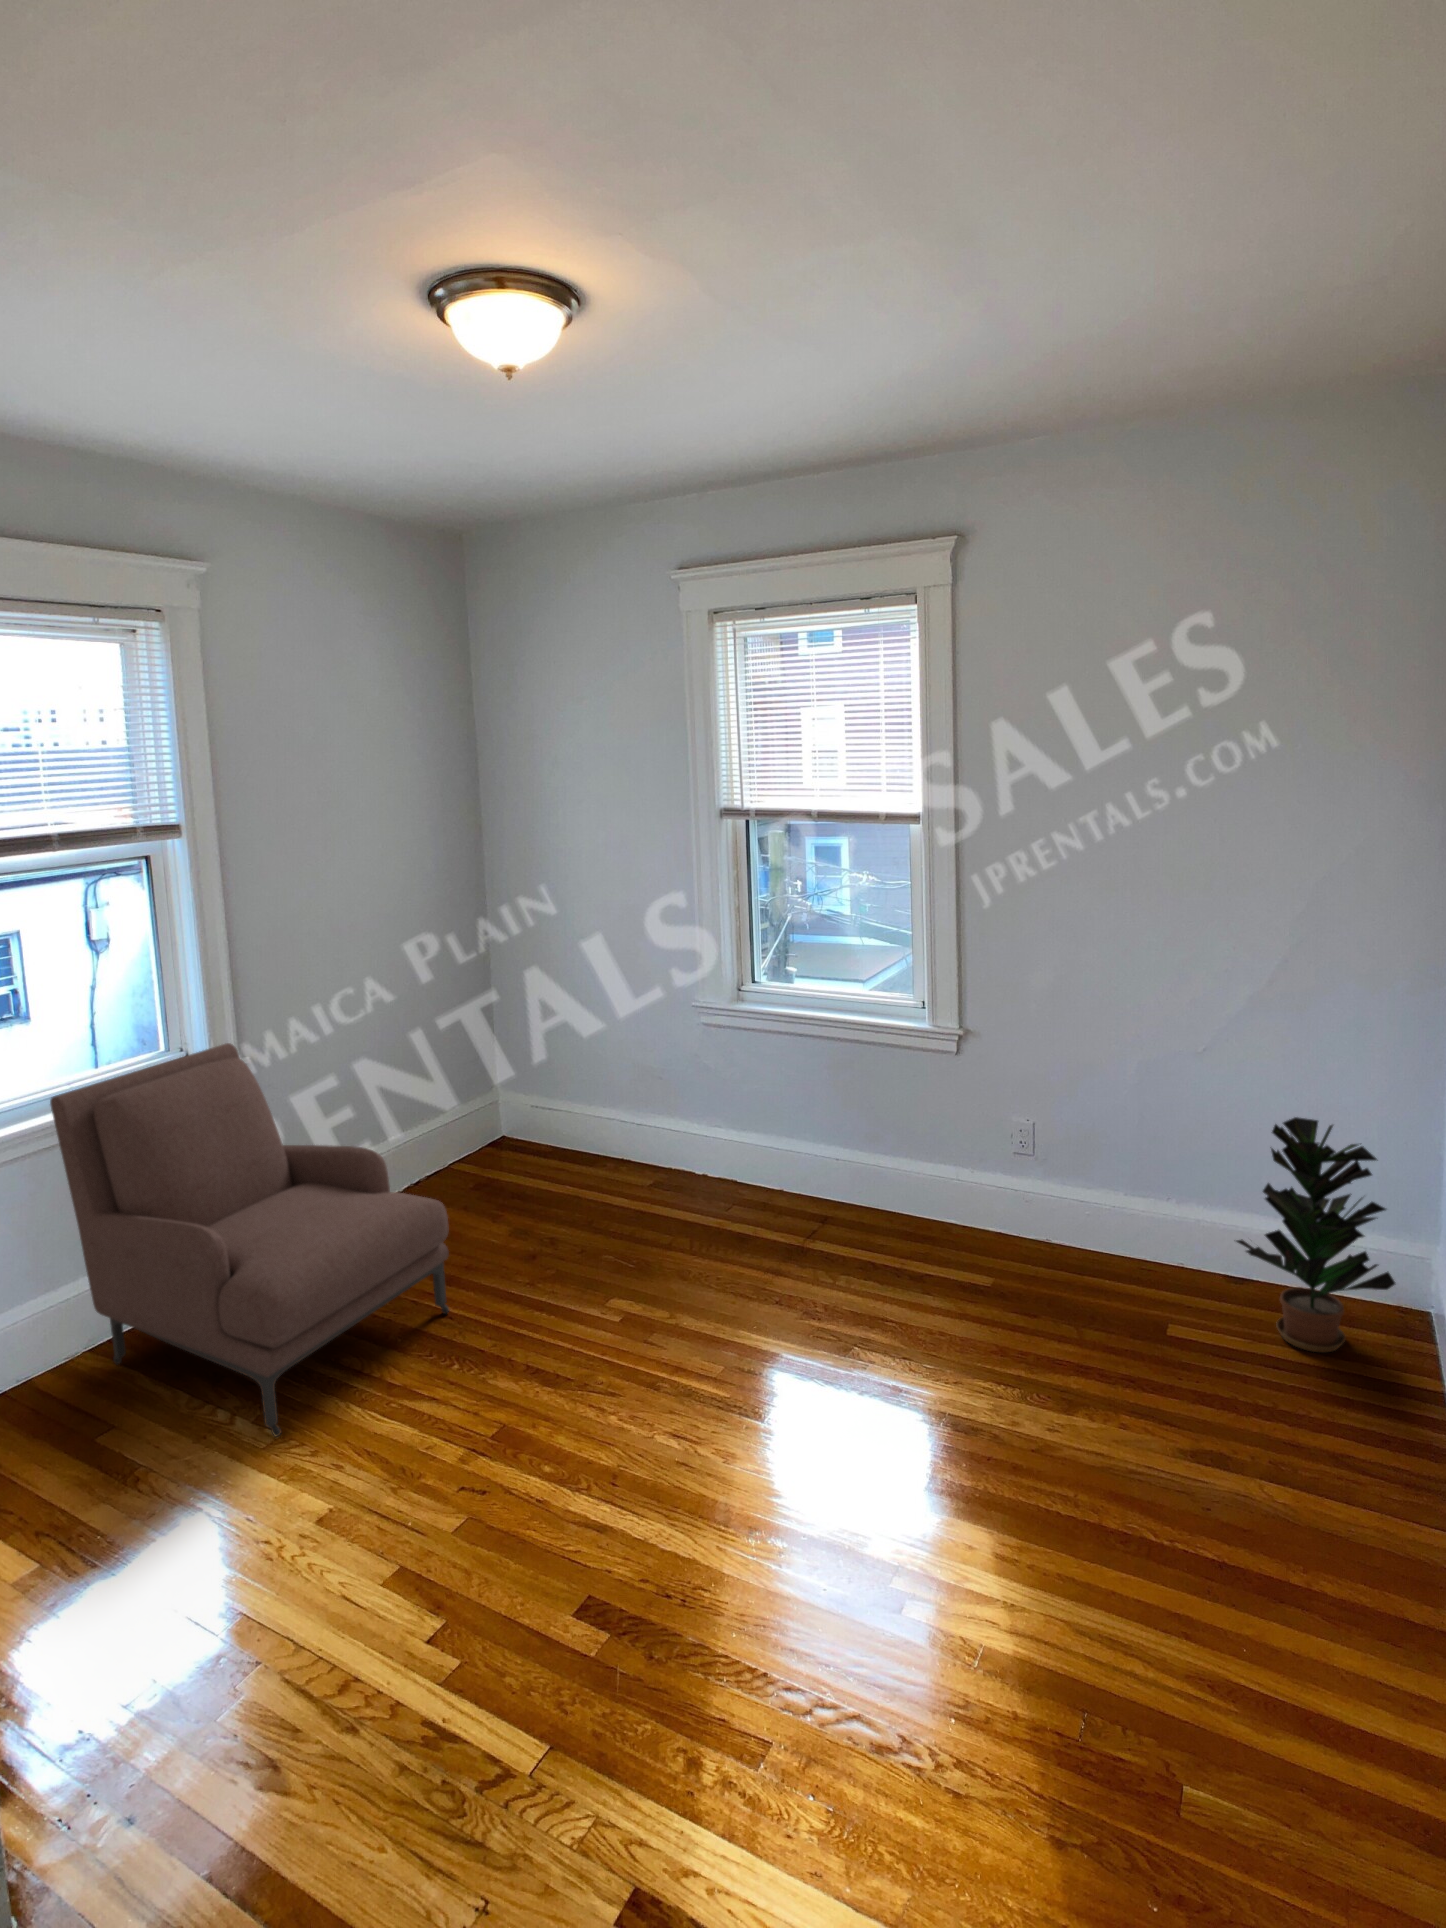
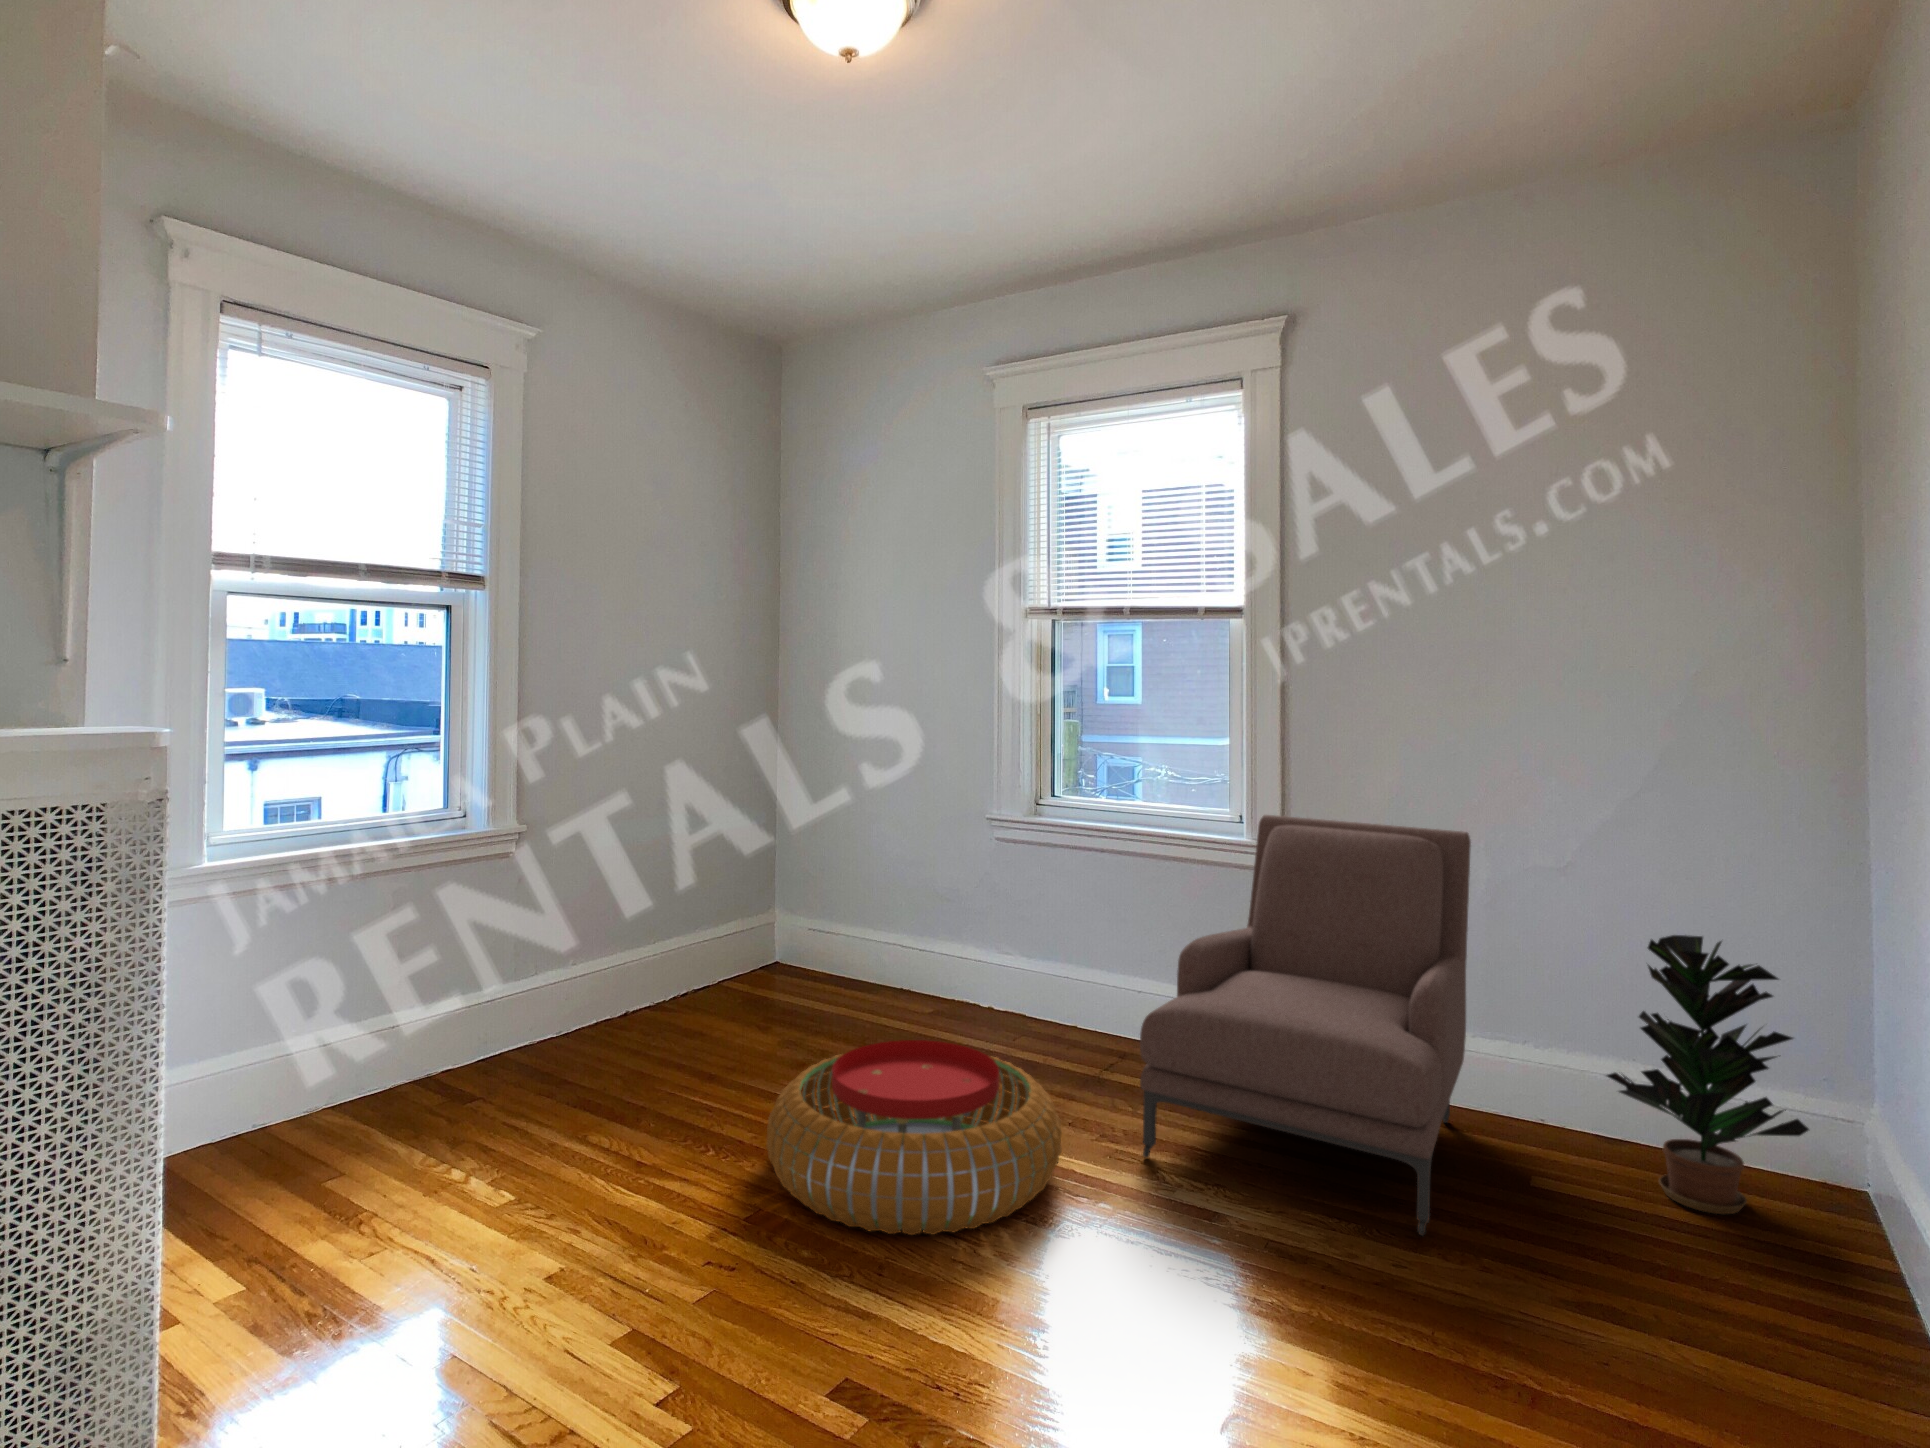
armchair: present [50,1043,449,1437] -> present [1140,815,1471,1236]
pouf: none [504,1252,769,1444] -> present [767,1040,1062,1235]

